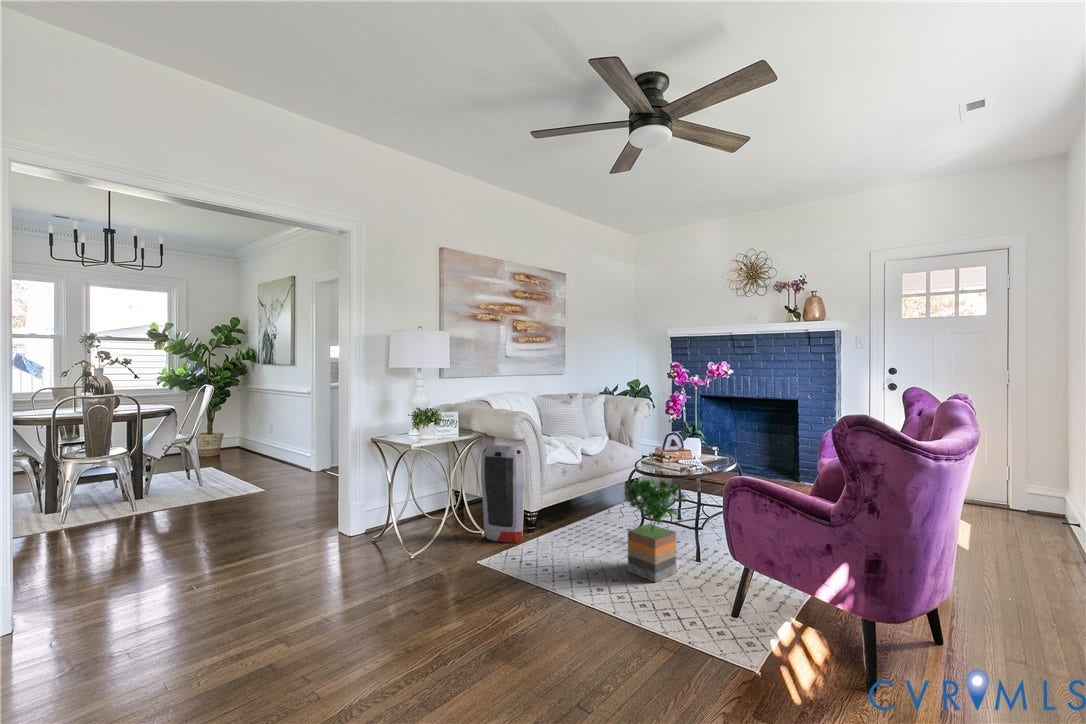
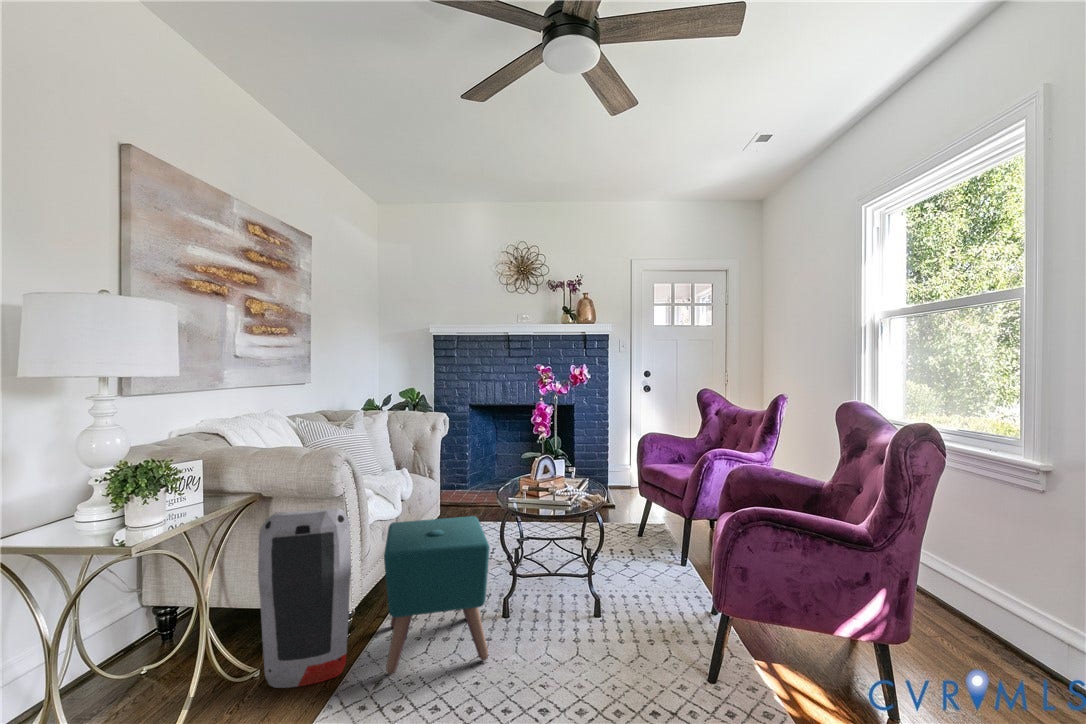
ottoman: none [538,464,616,558] -> present [384,516,490,674]
potted tree: present [627,479,686,582] -> none [533,523,621,673]

